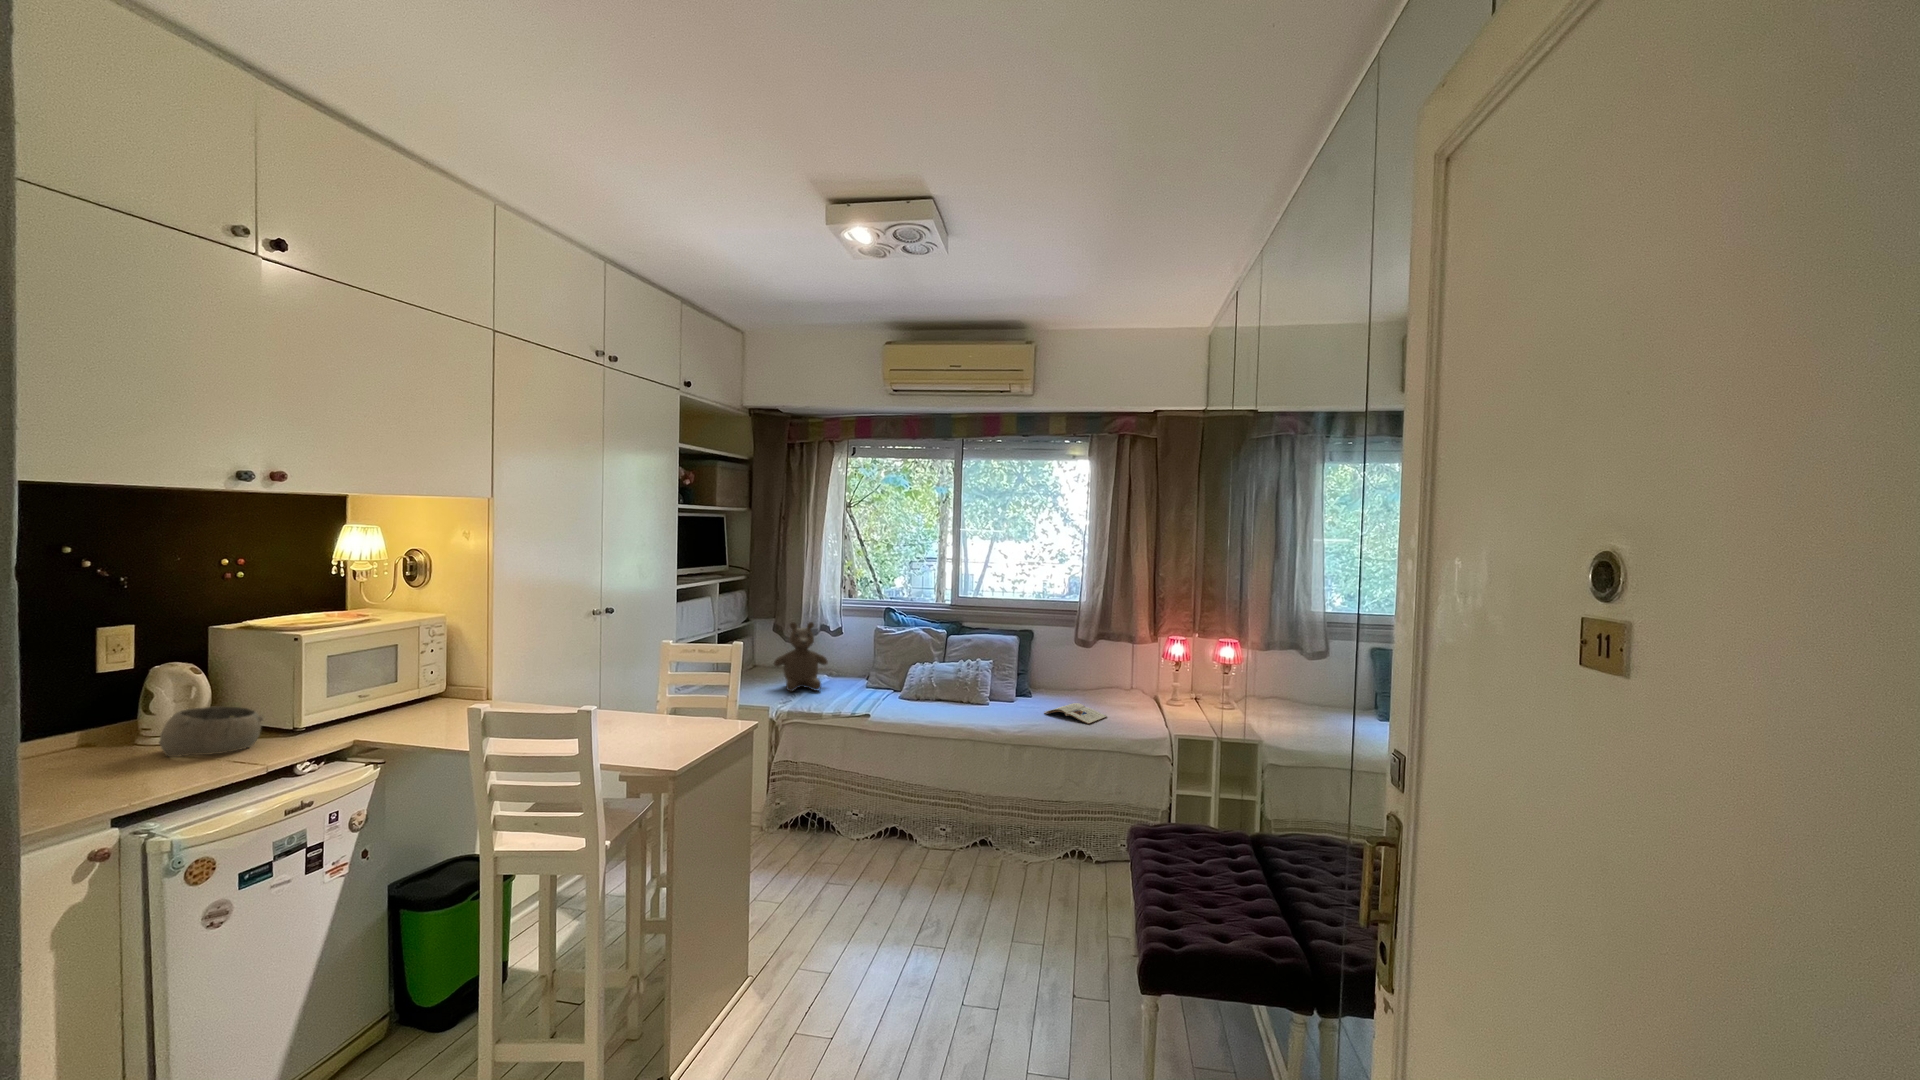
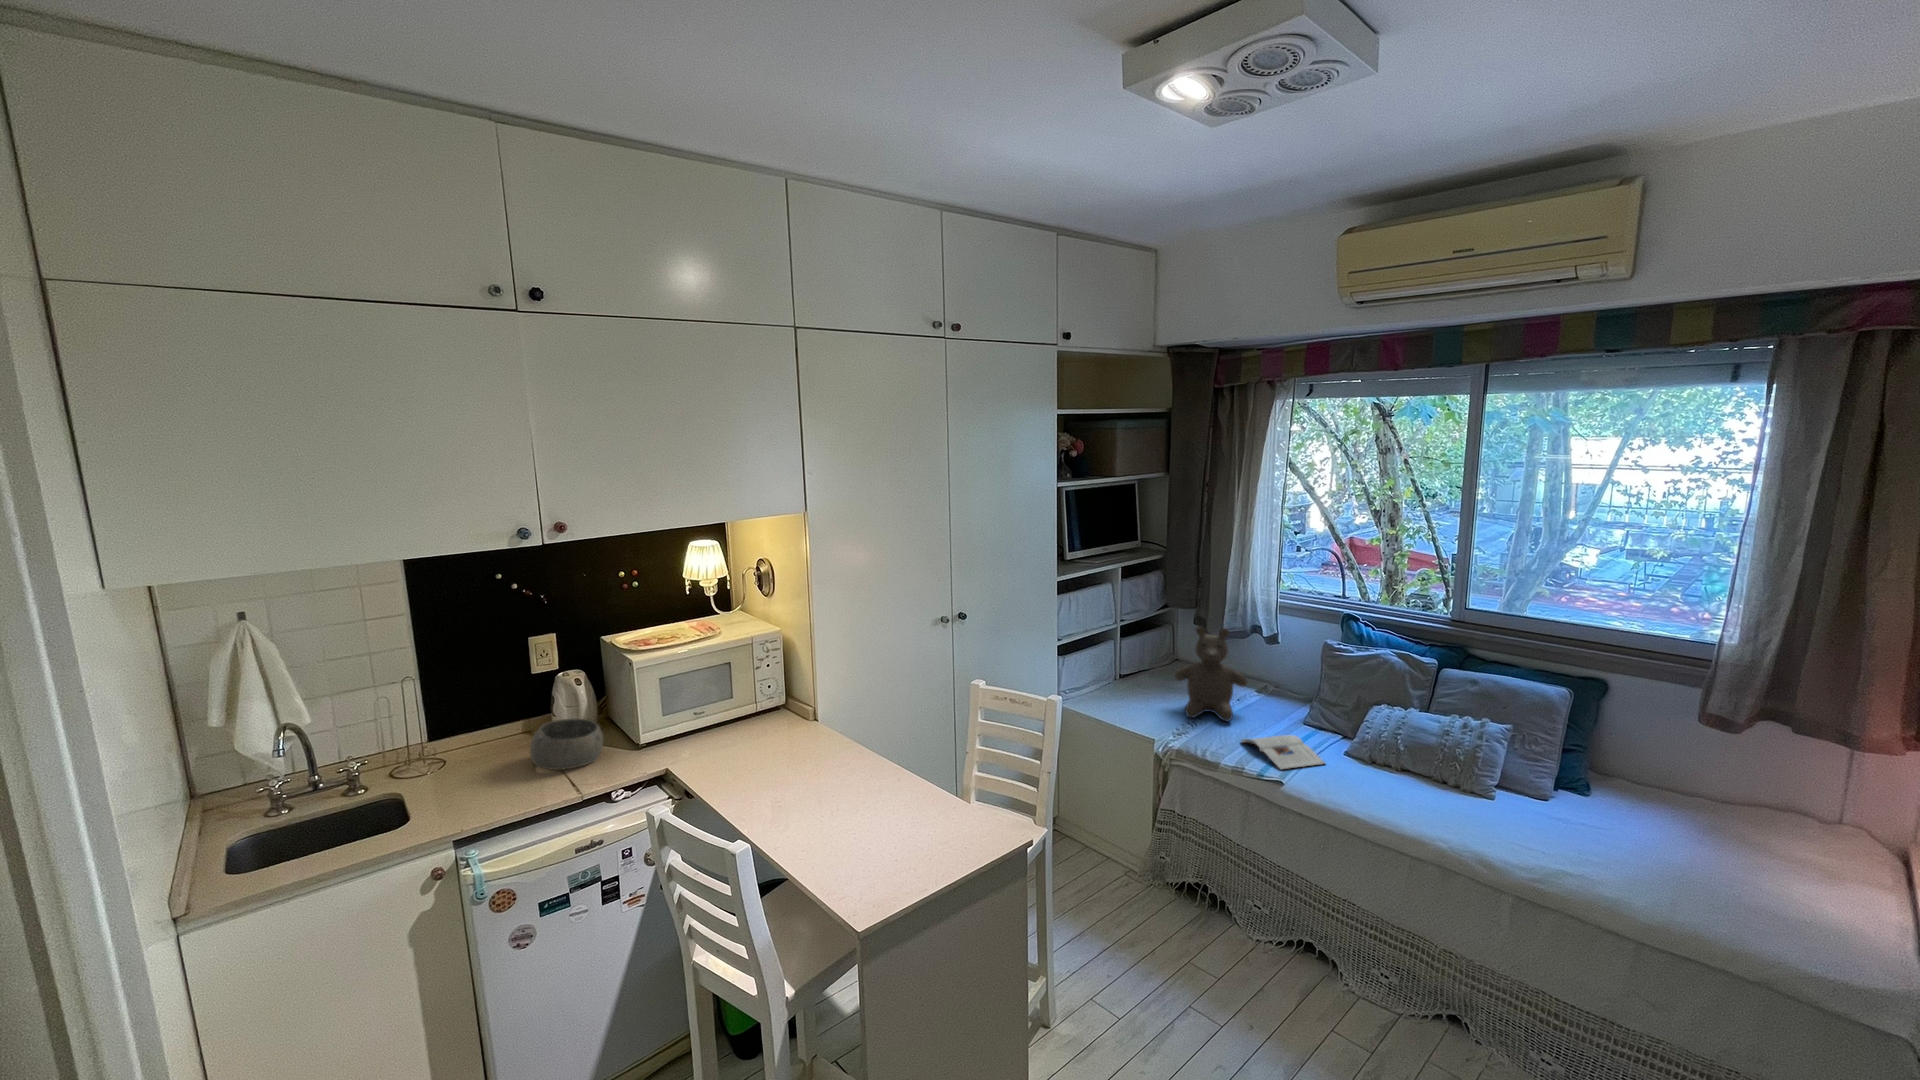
magazine: present [1044,703,1107,724] -> present [1242,735,1325,769]

